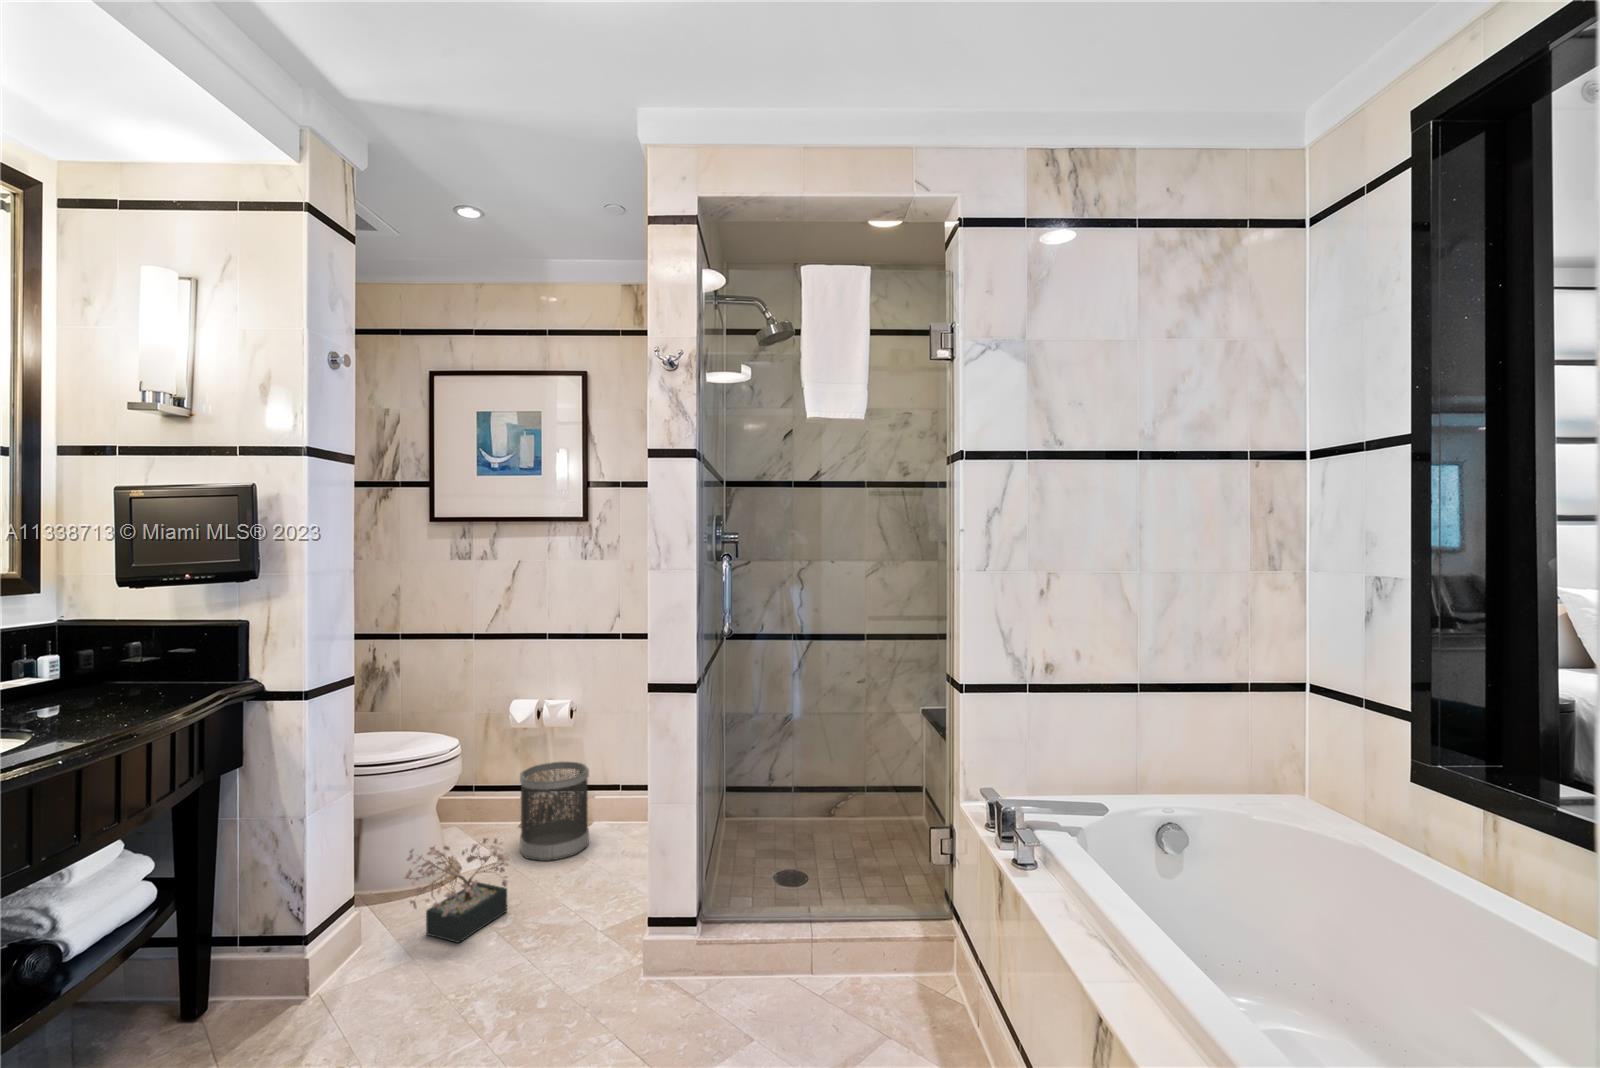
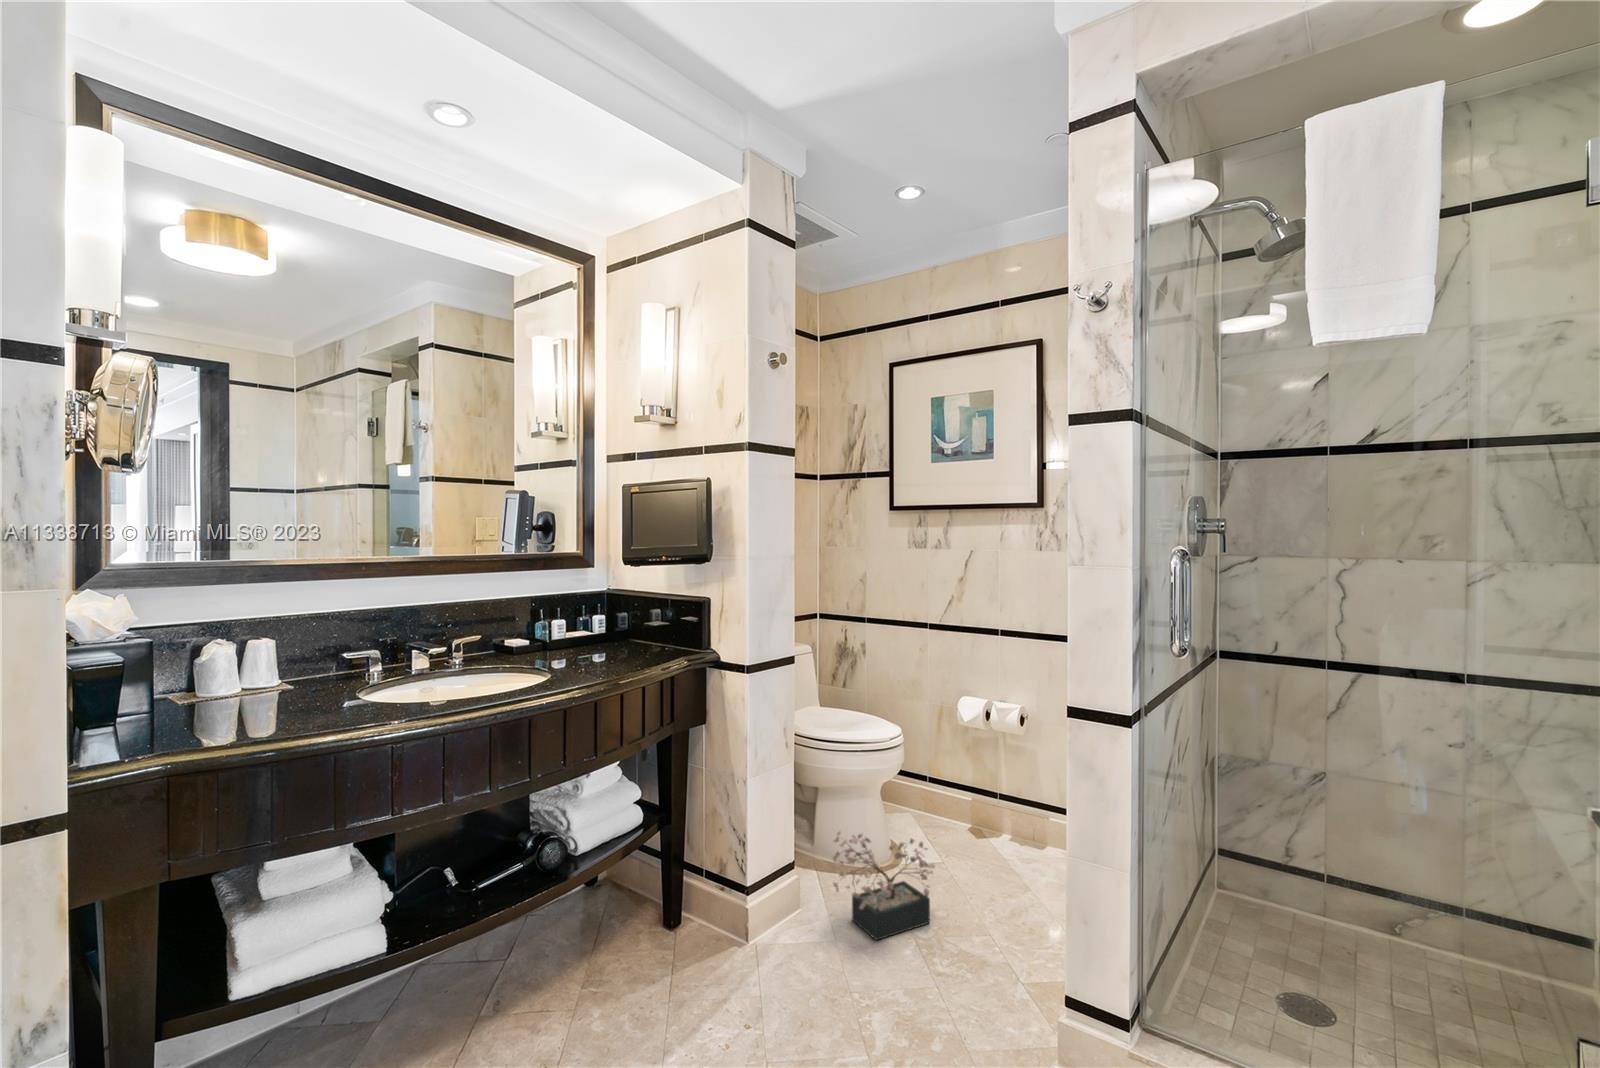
wastebasket: present [520,761,589,861] -> none [962,771,1035,882]

